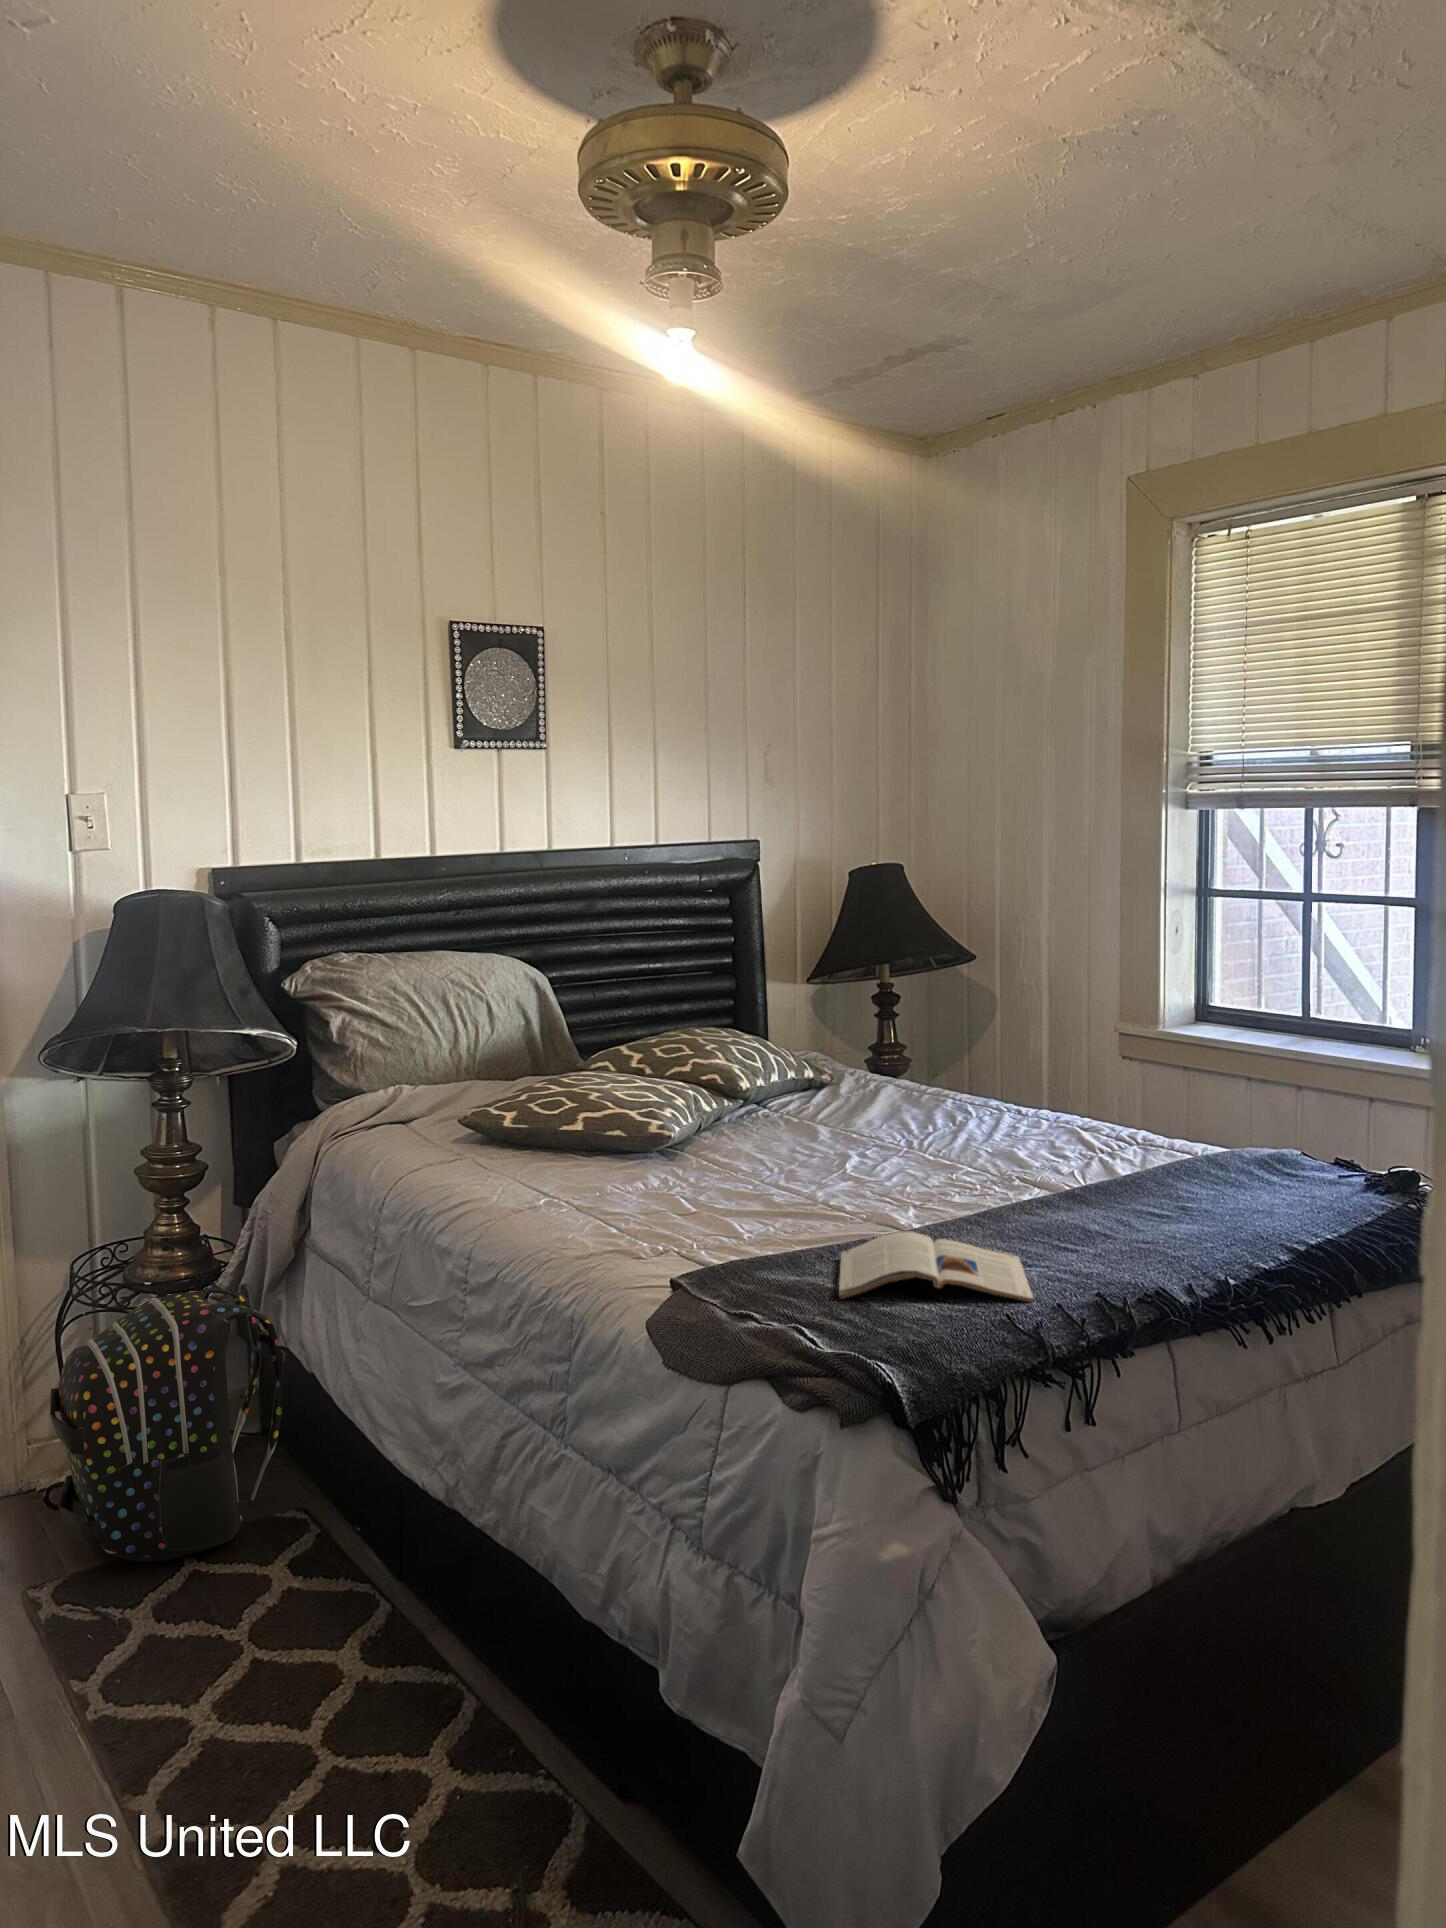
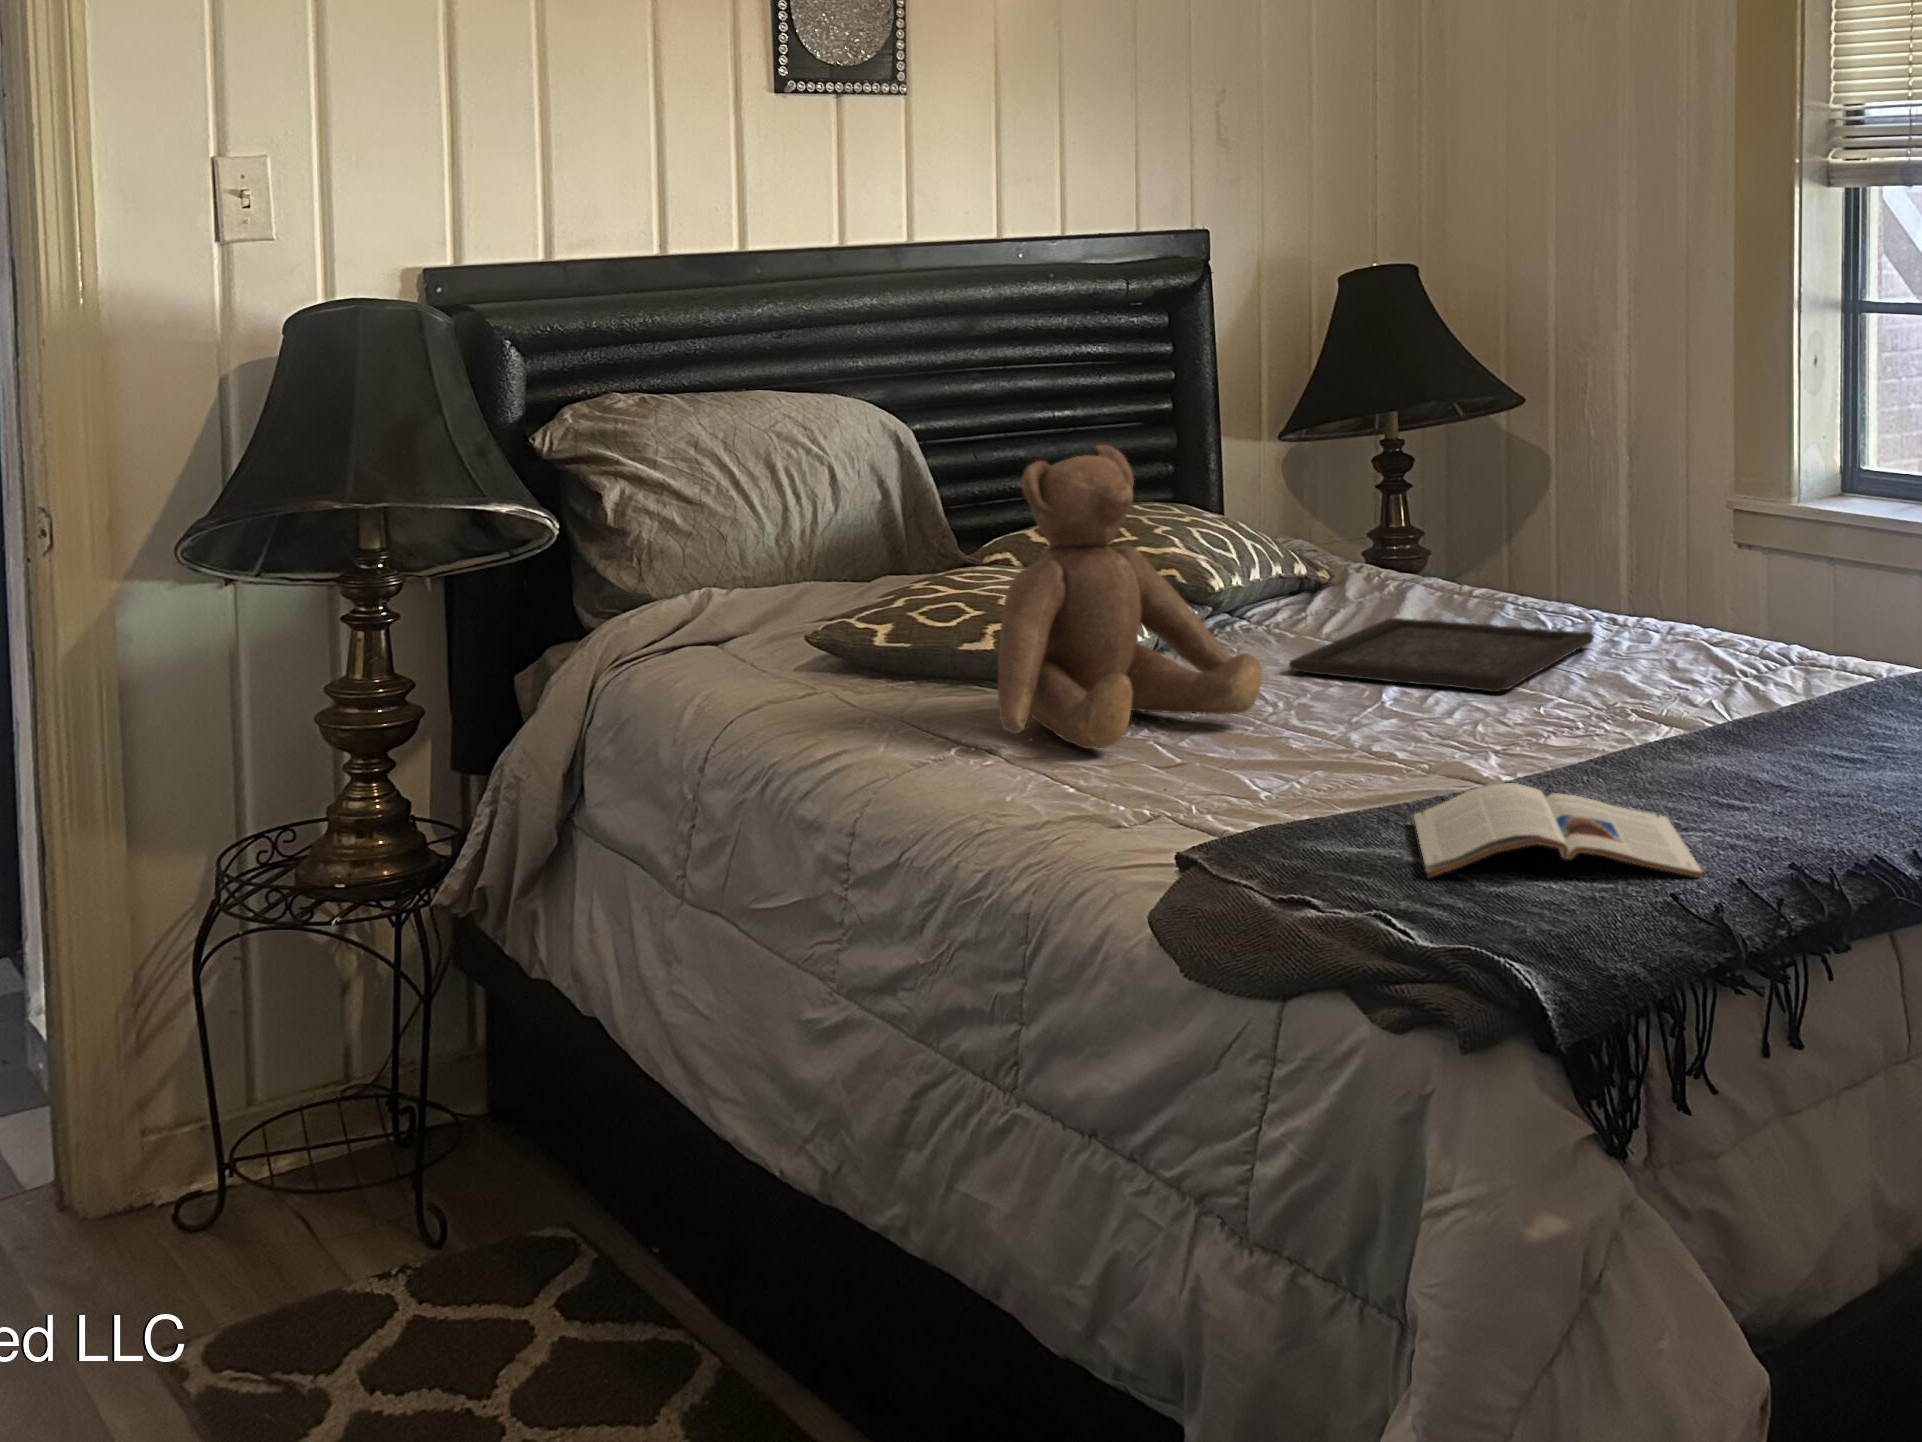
teddy bear: none [573,991,758,1201] -> present [998,445,1262,749]
tray: none [786,1108,1002,1162] -> present [1289,618,1594,692]
backpack: present [50,1283,286,1562] -> none [191,885,548,1305]

